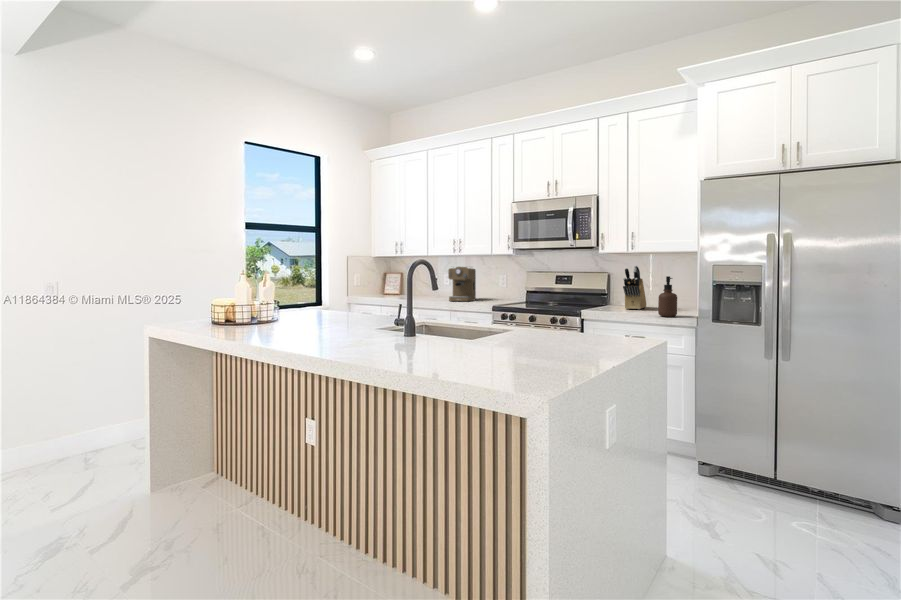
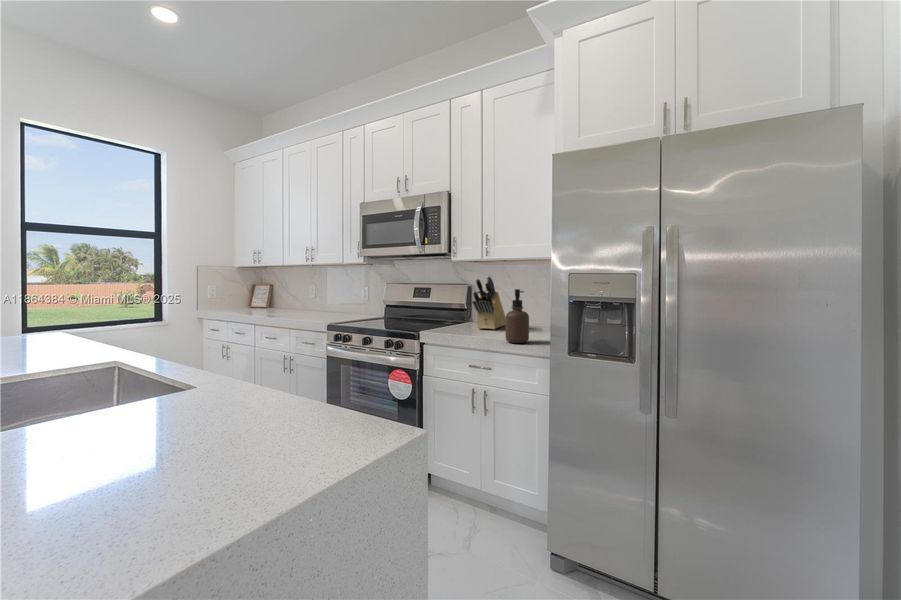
coffee maker: present [448,267,476,301] -> none [298,277,335,317]

